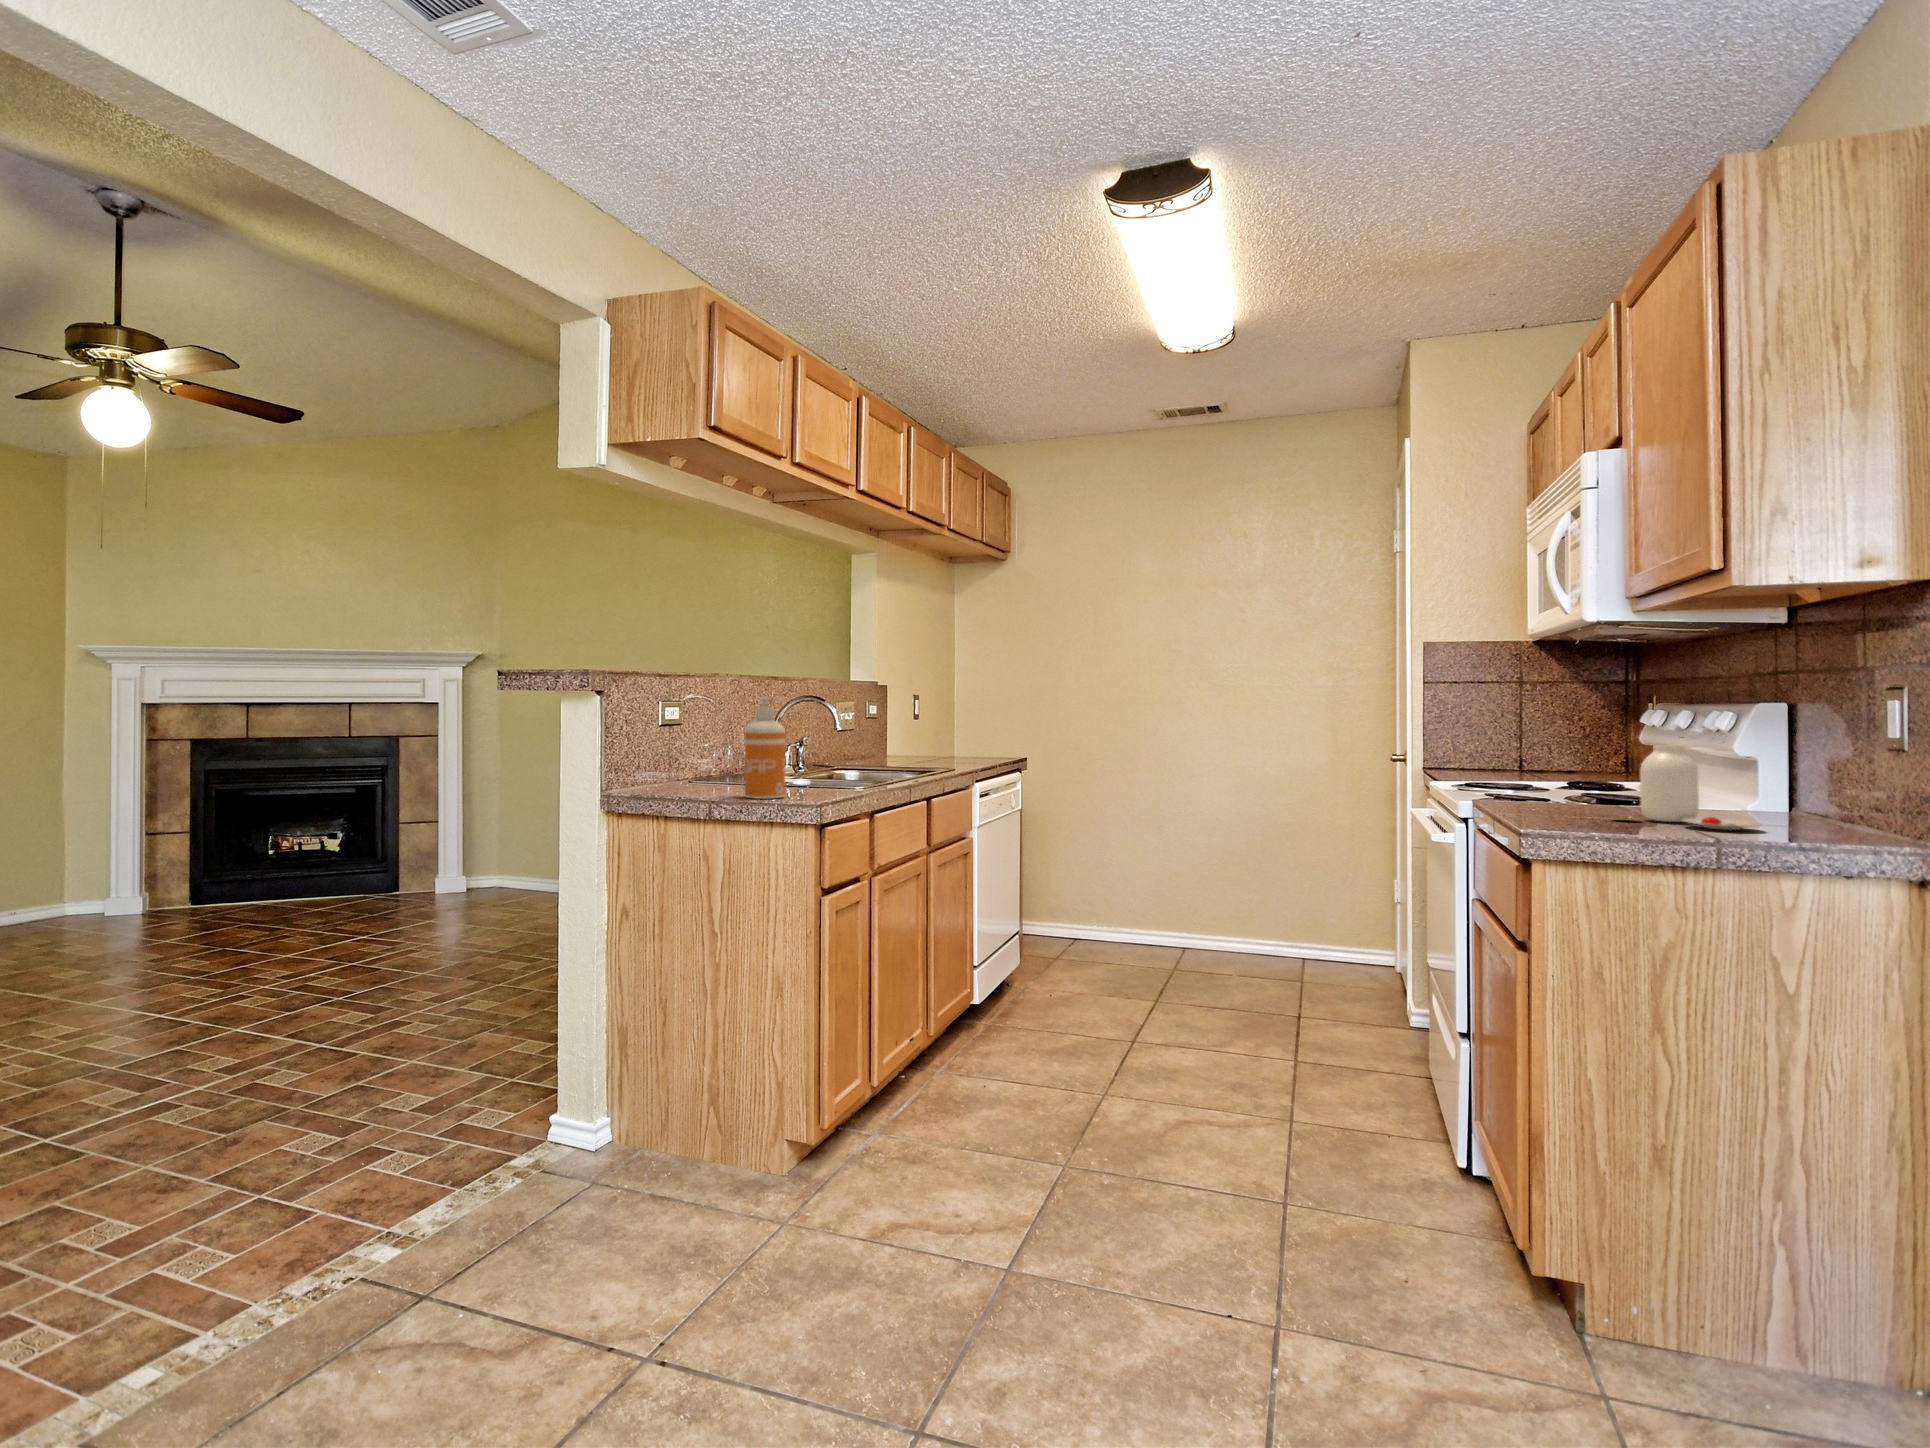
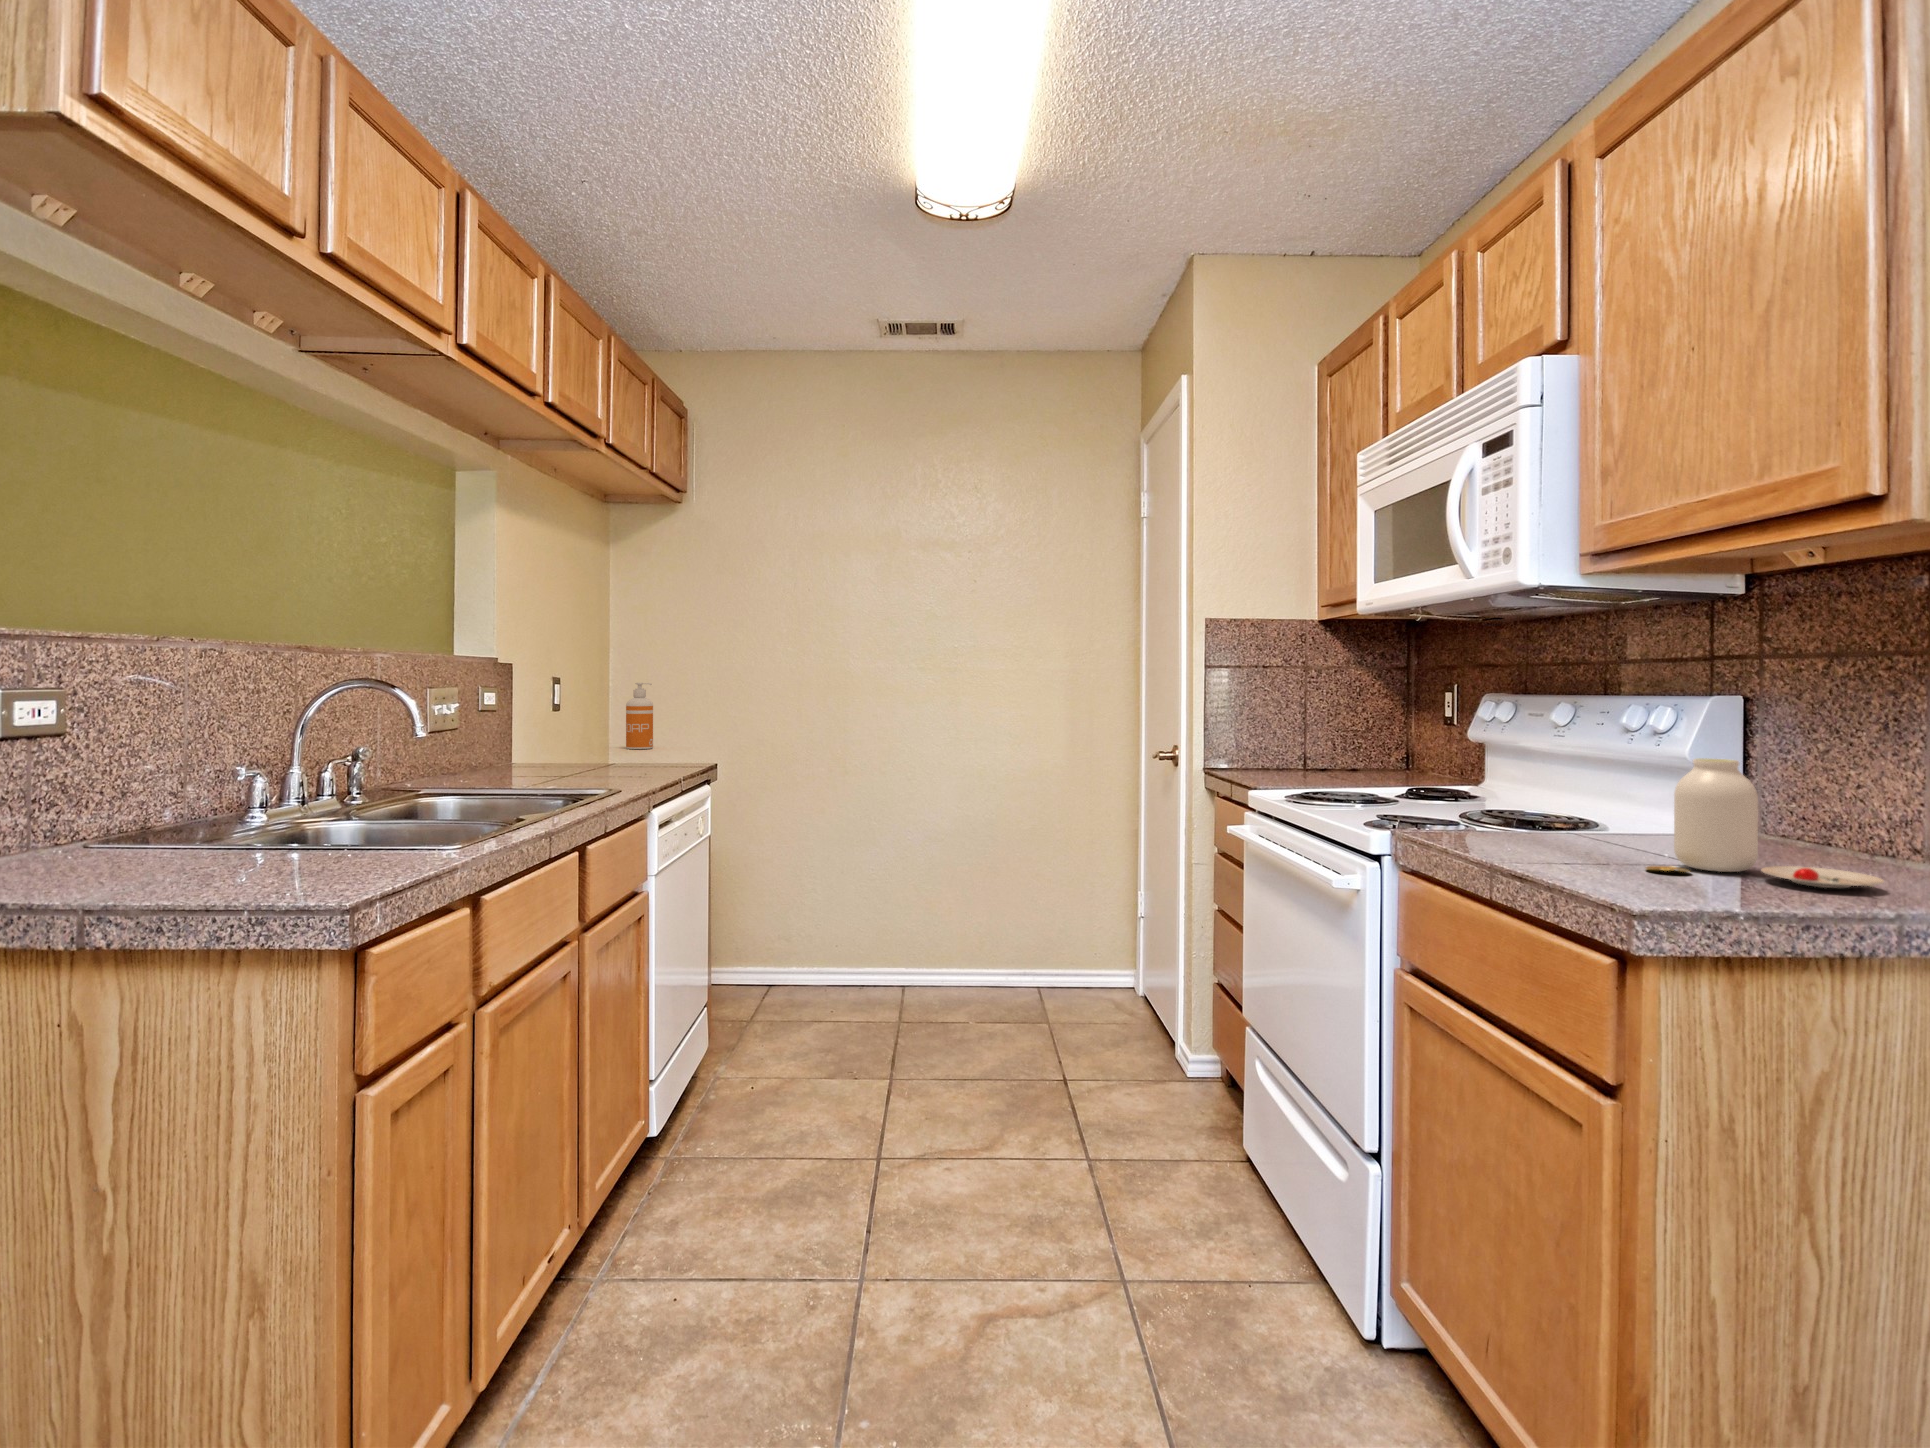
soap dispenser: present [745,697,785,799] -> present [626,683,653,749]

